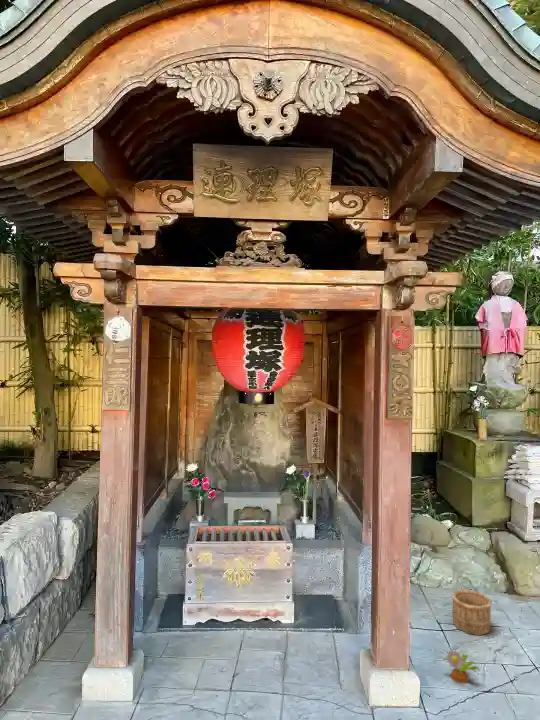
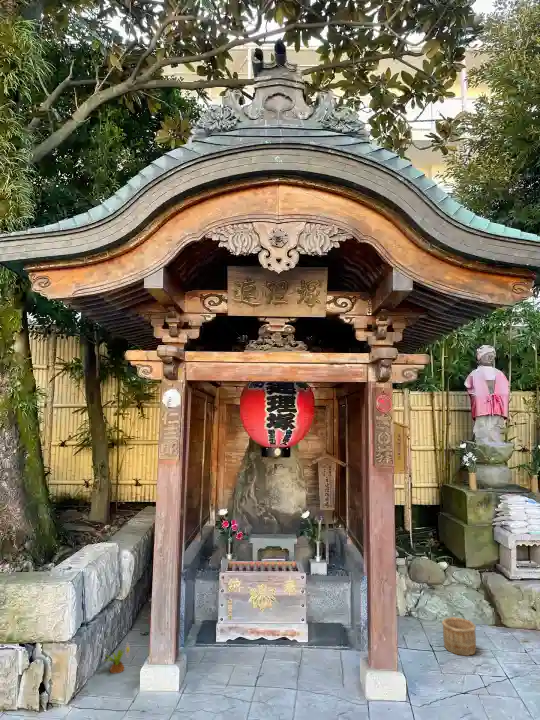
decorative plant: present [445,650,480,683] -> present [105,643,130,673]

